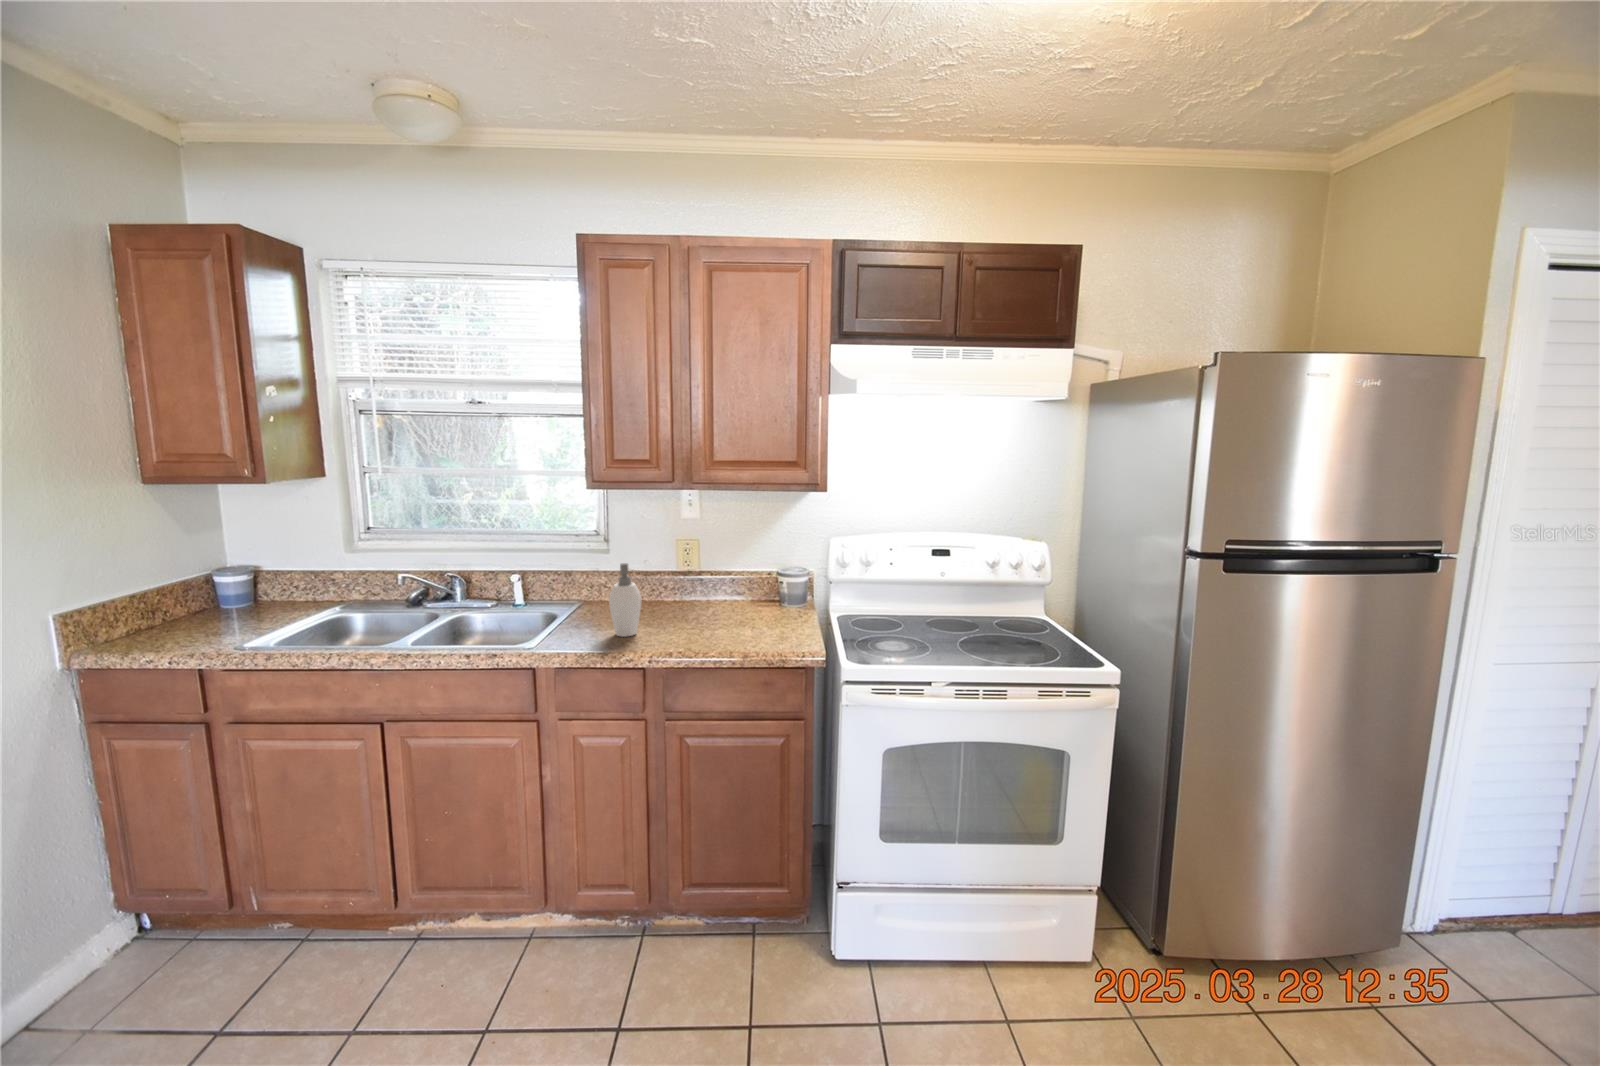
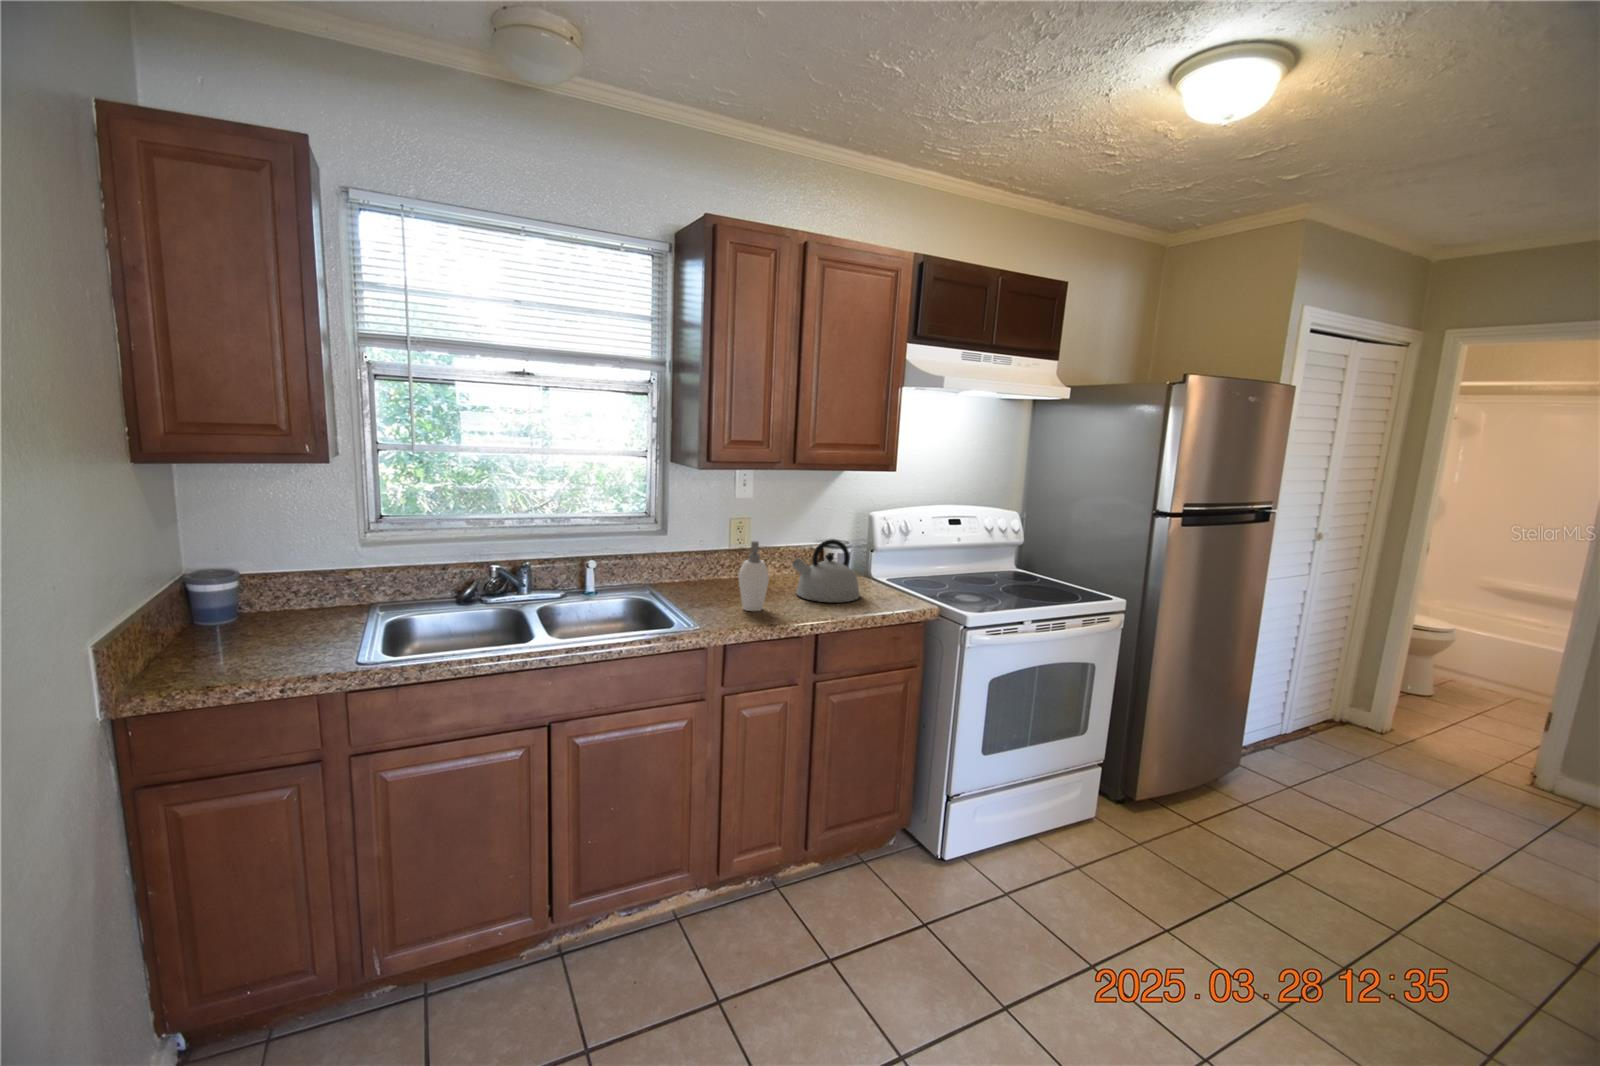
kettle: none [691,566,767,636] -> present [793,539,860,602]

